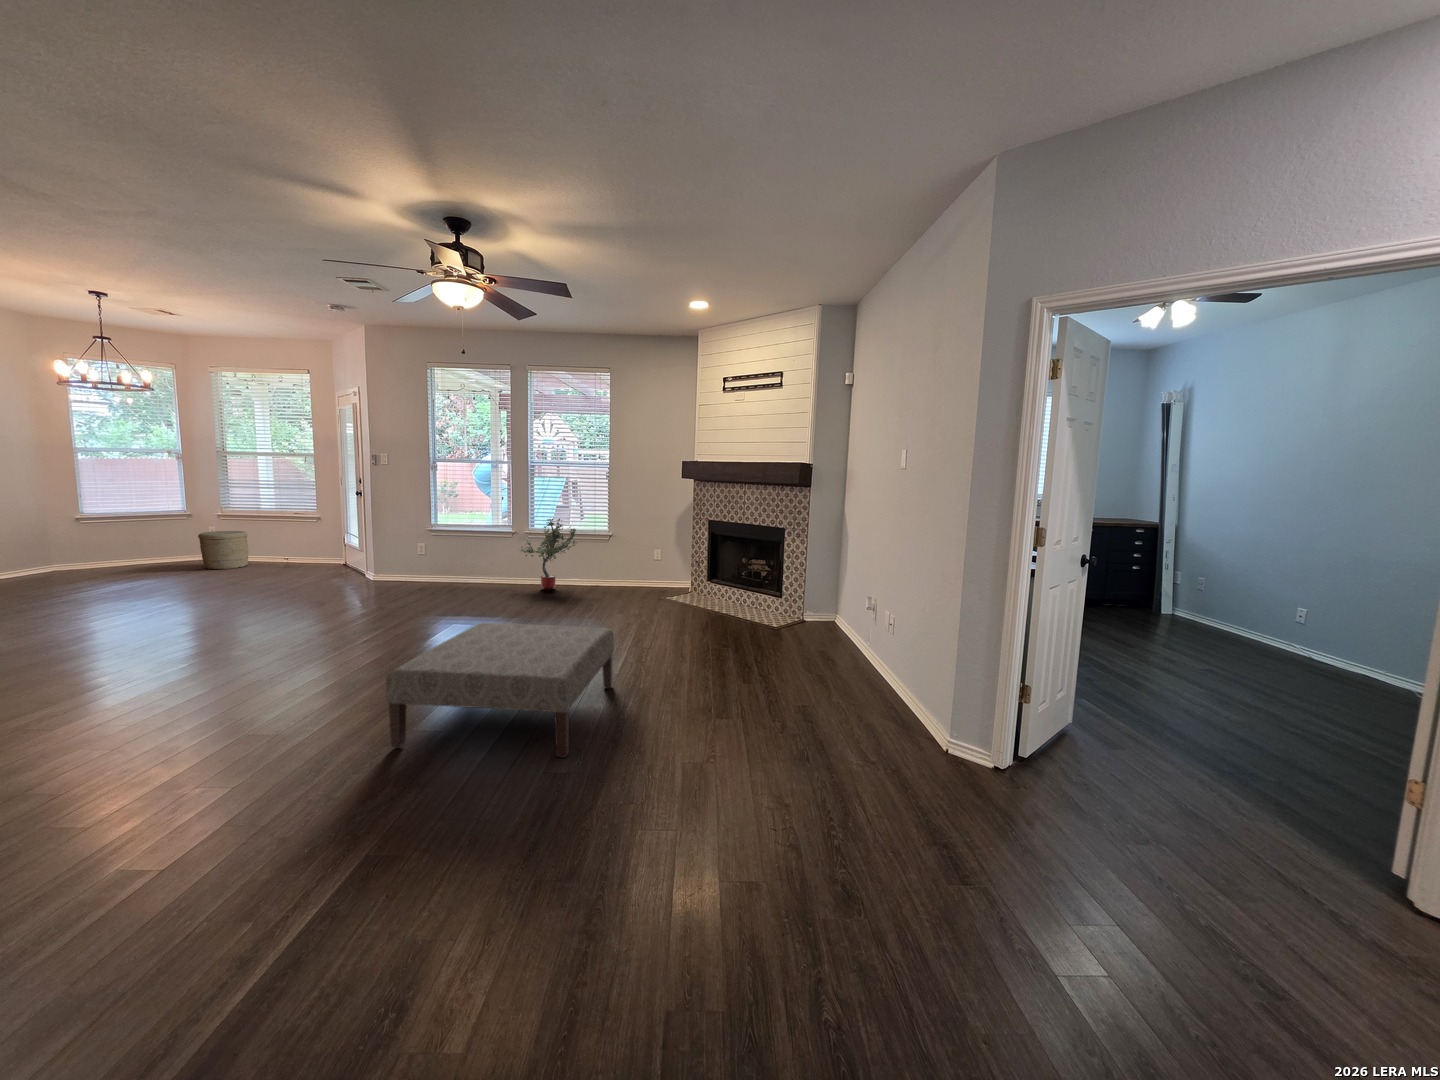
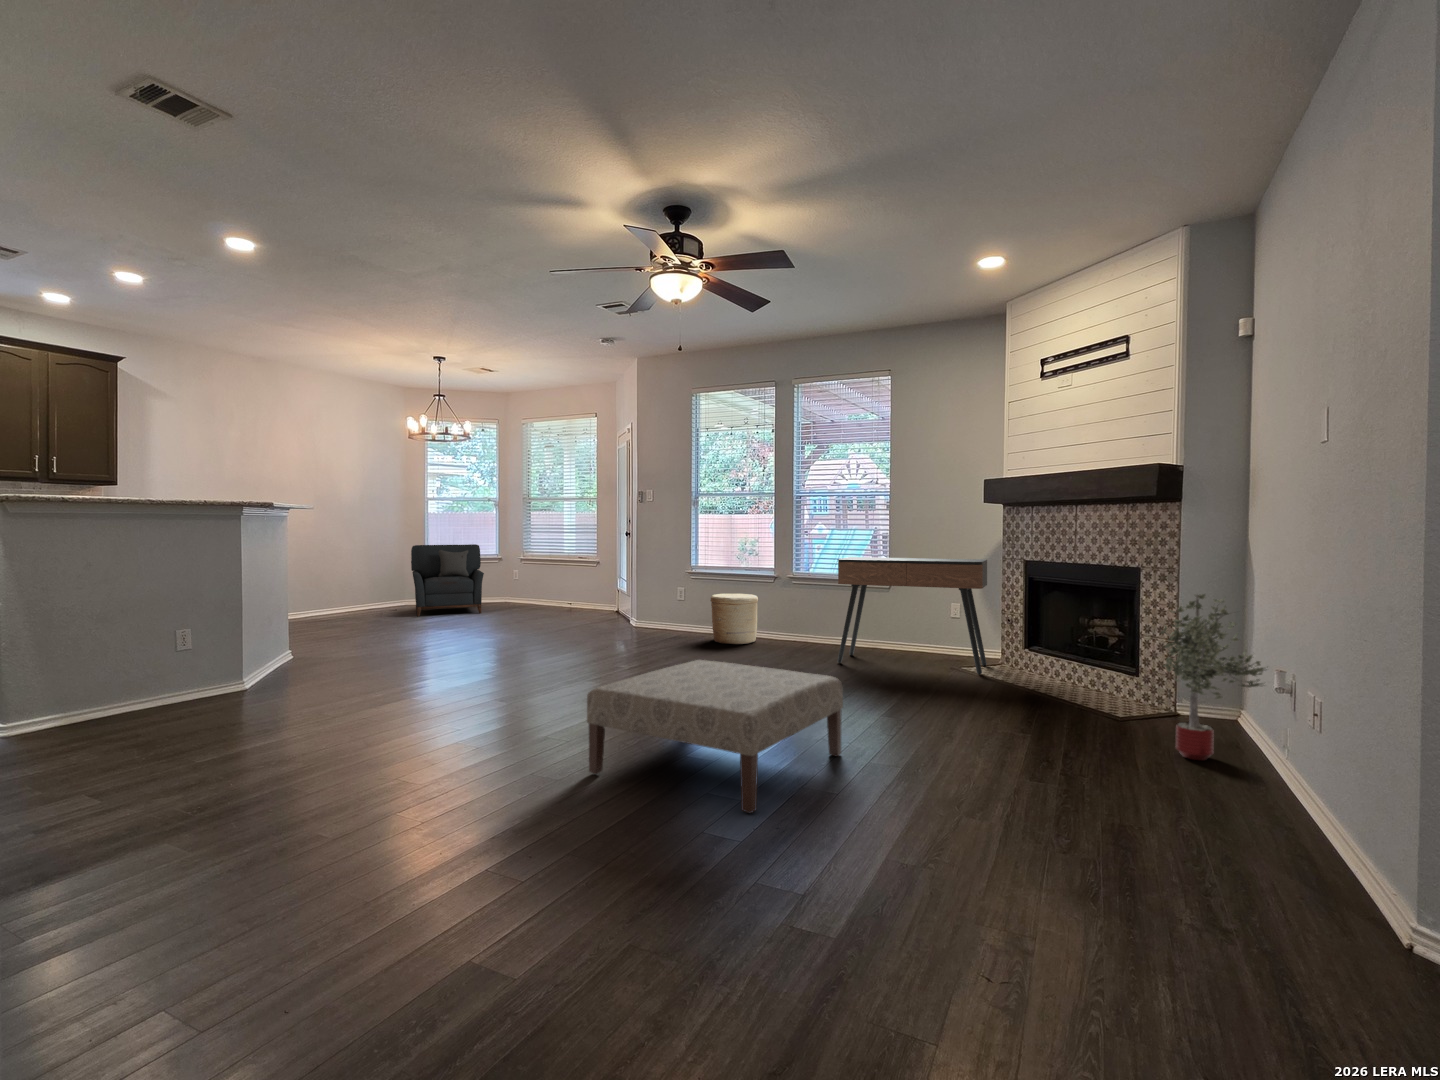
armchair: none [52,498,170,582] -> present [411,544,484,616]
console table: none [575,517,683,602] -> present [837,557,987,674]
potted tree: present [520,519,576,590] -> present [1161,594,1265,760]
woven basket: present [198,531,248,569] -> present [710,594,758,644]

